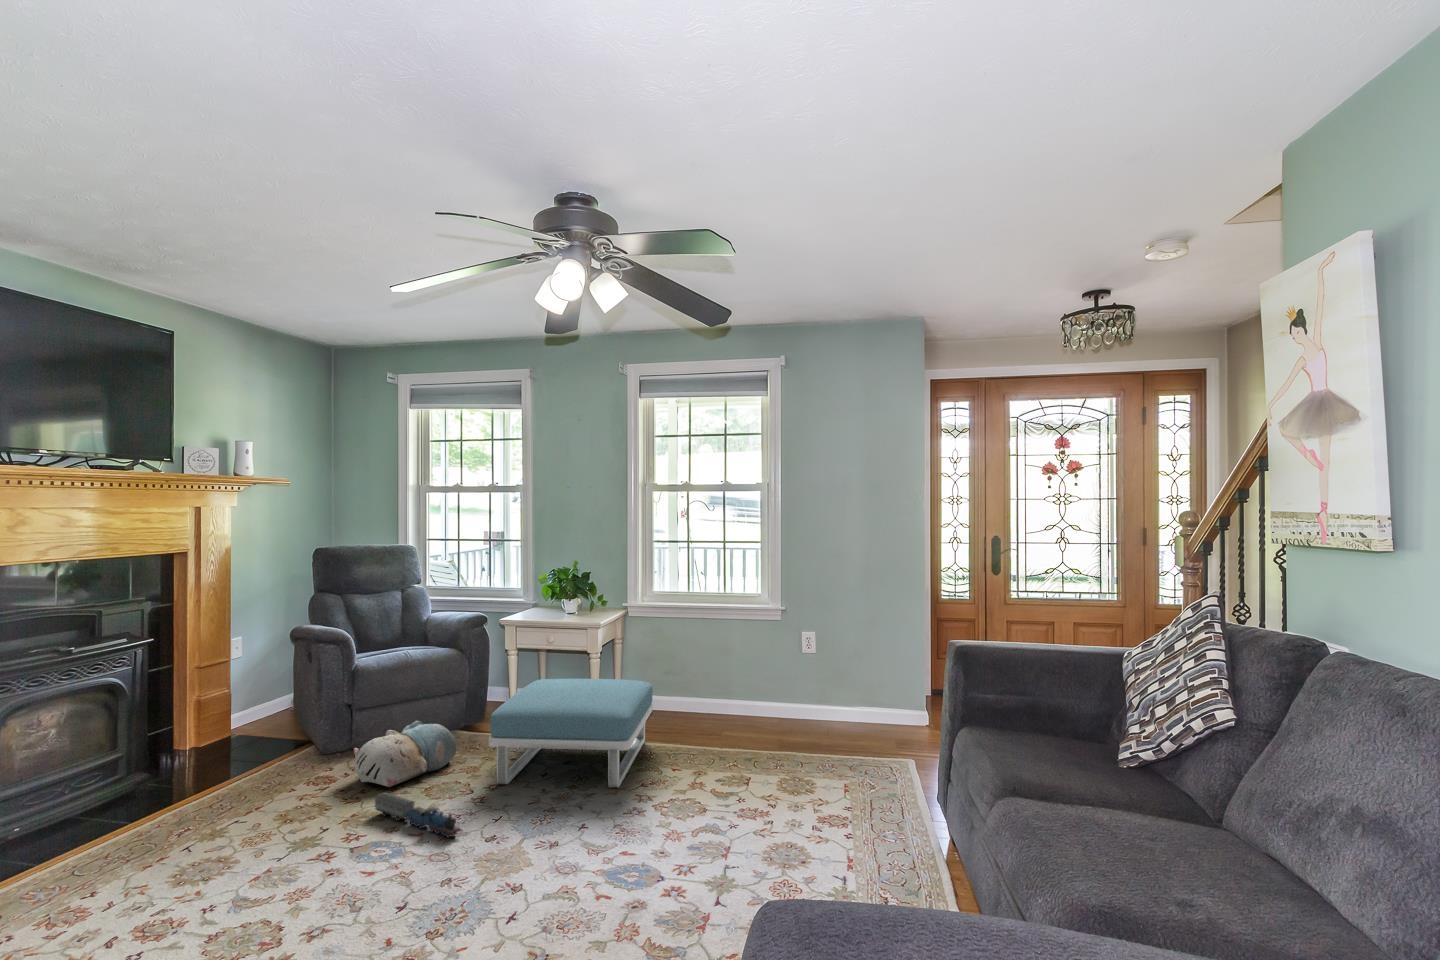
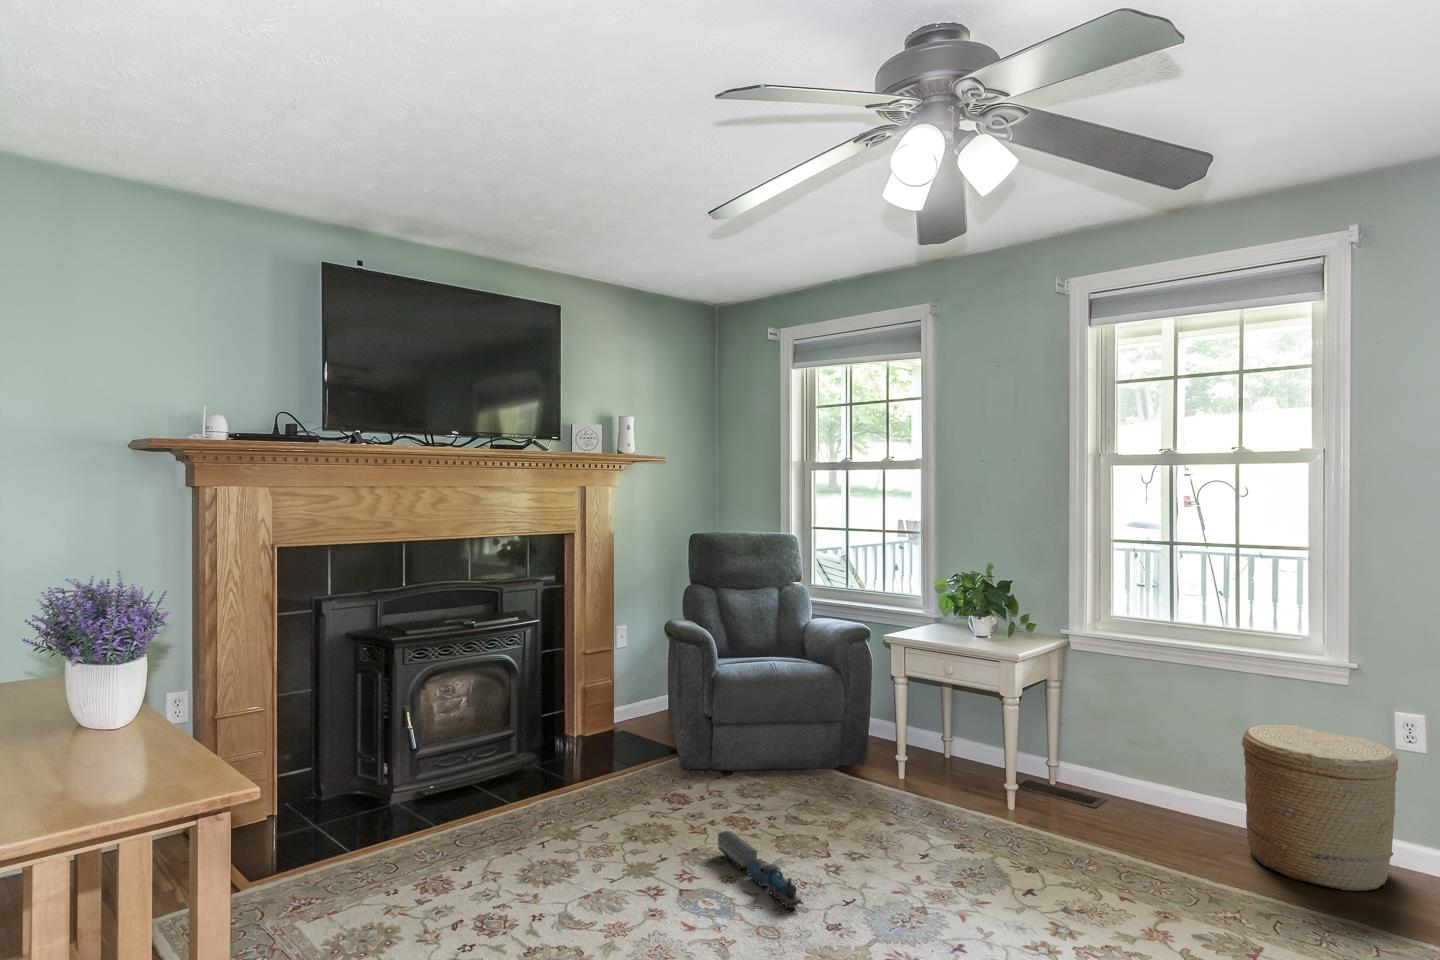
woven basket: none [742,643,822,738] -> present [1242,725,1398,891]
footstool: present [488,679,653,788] -> none [852,725,1088,898]
plush toy: present [354,721,457,787] -> none [708,749,823,824]

